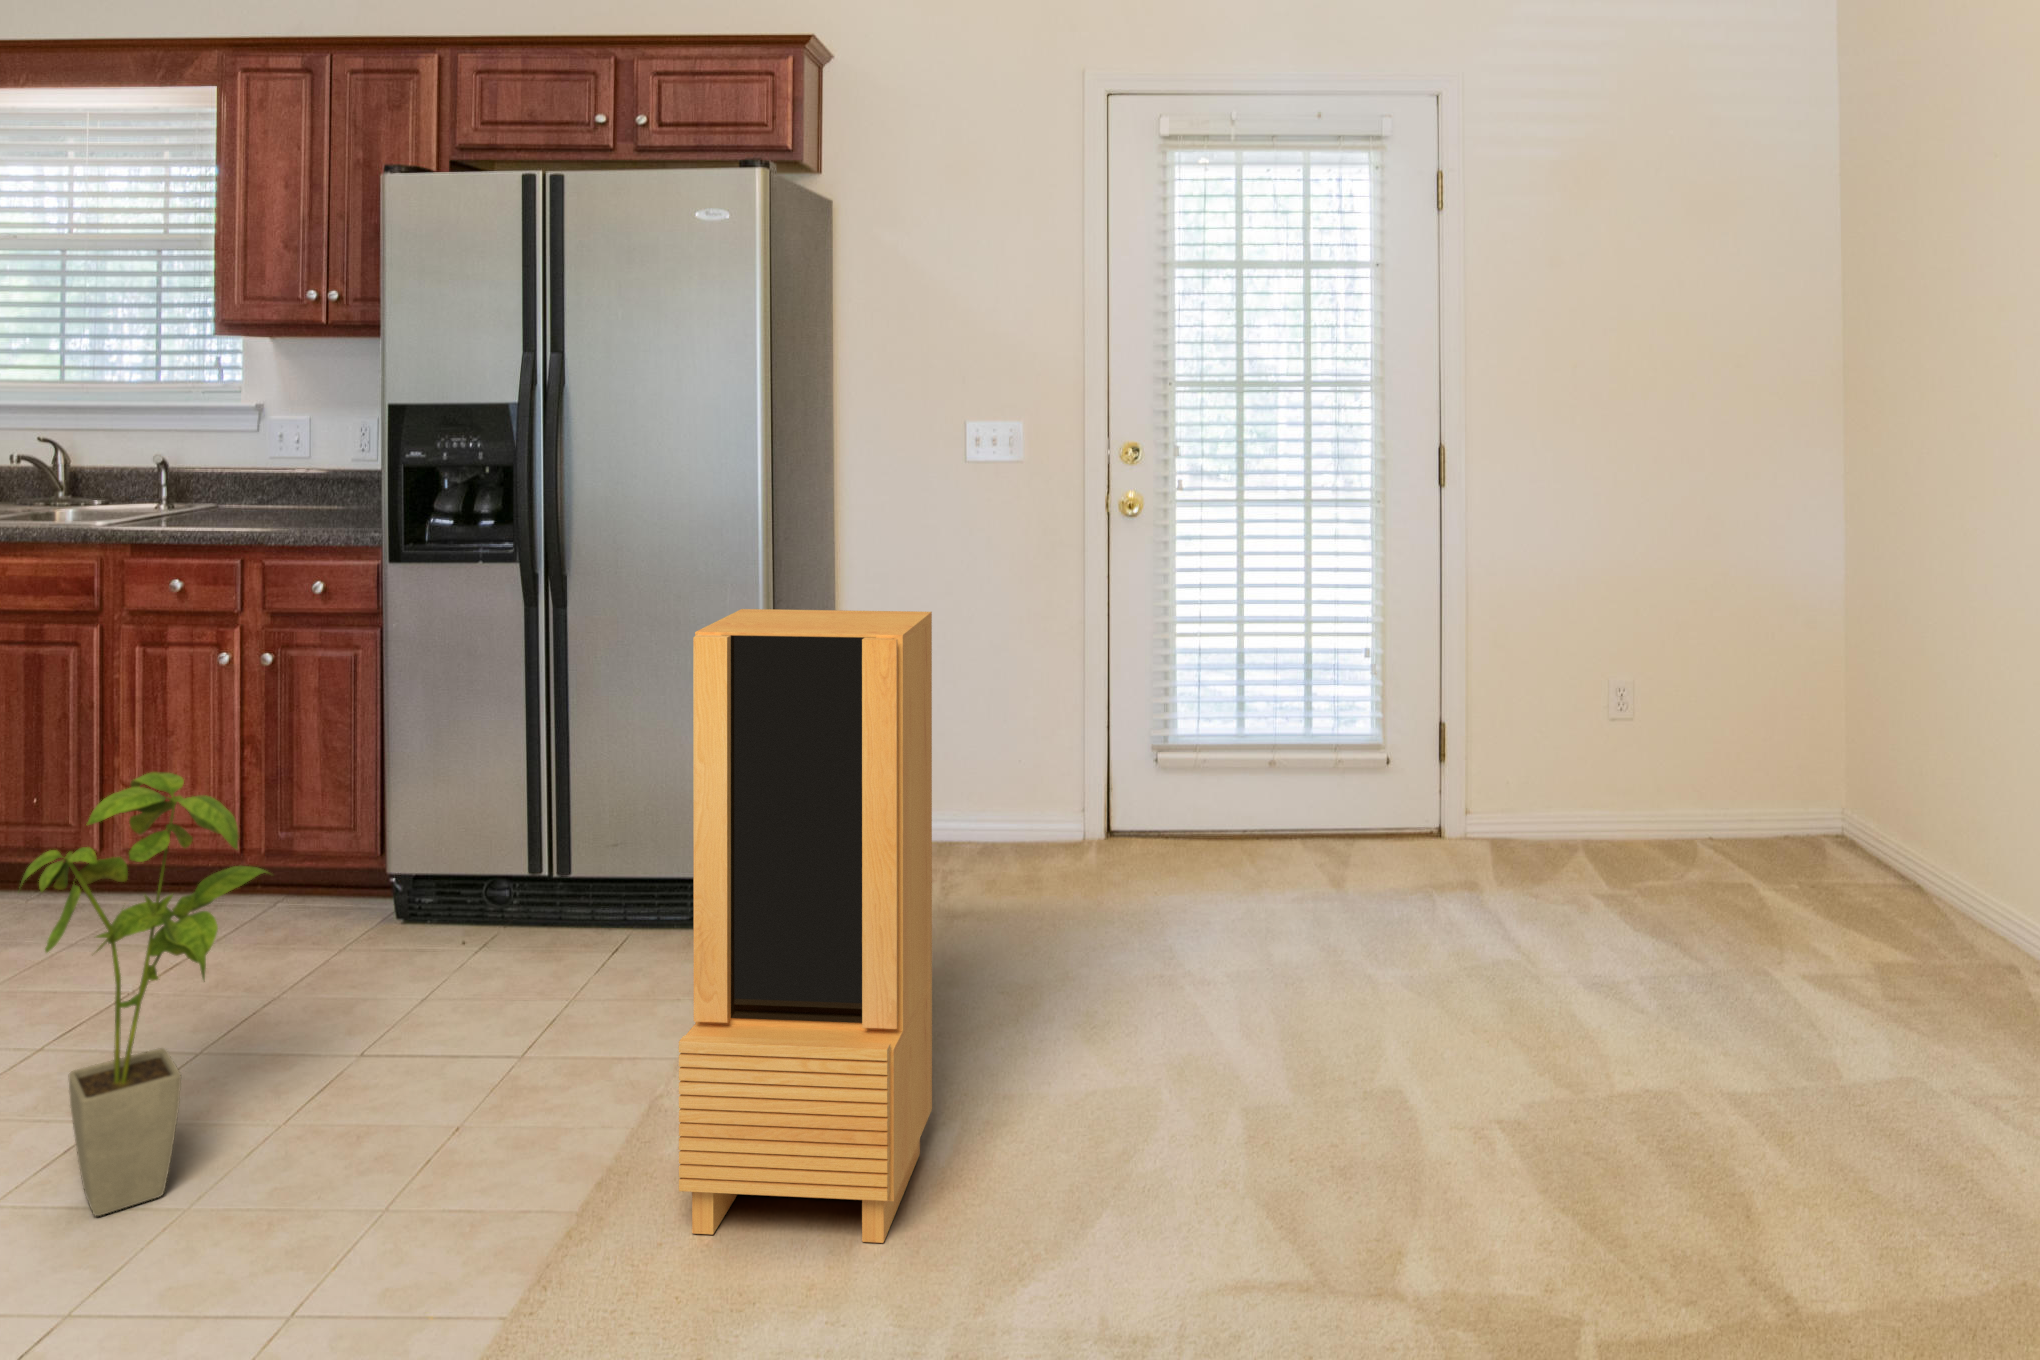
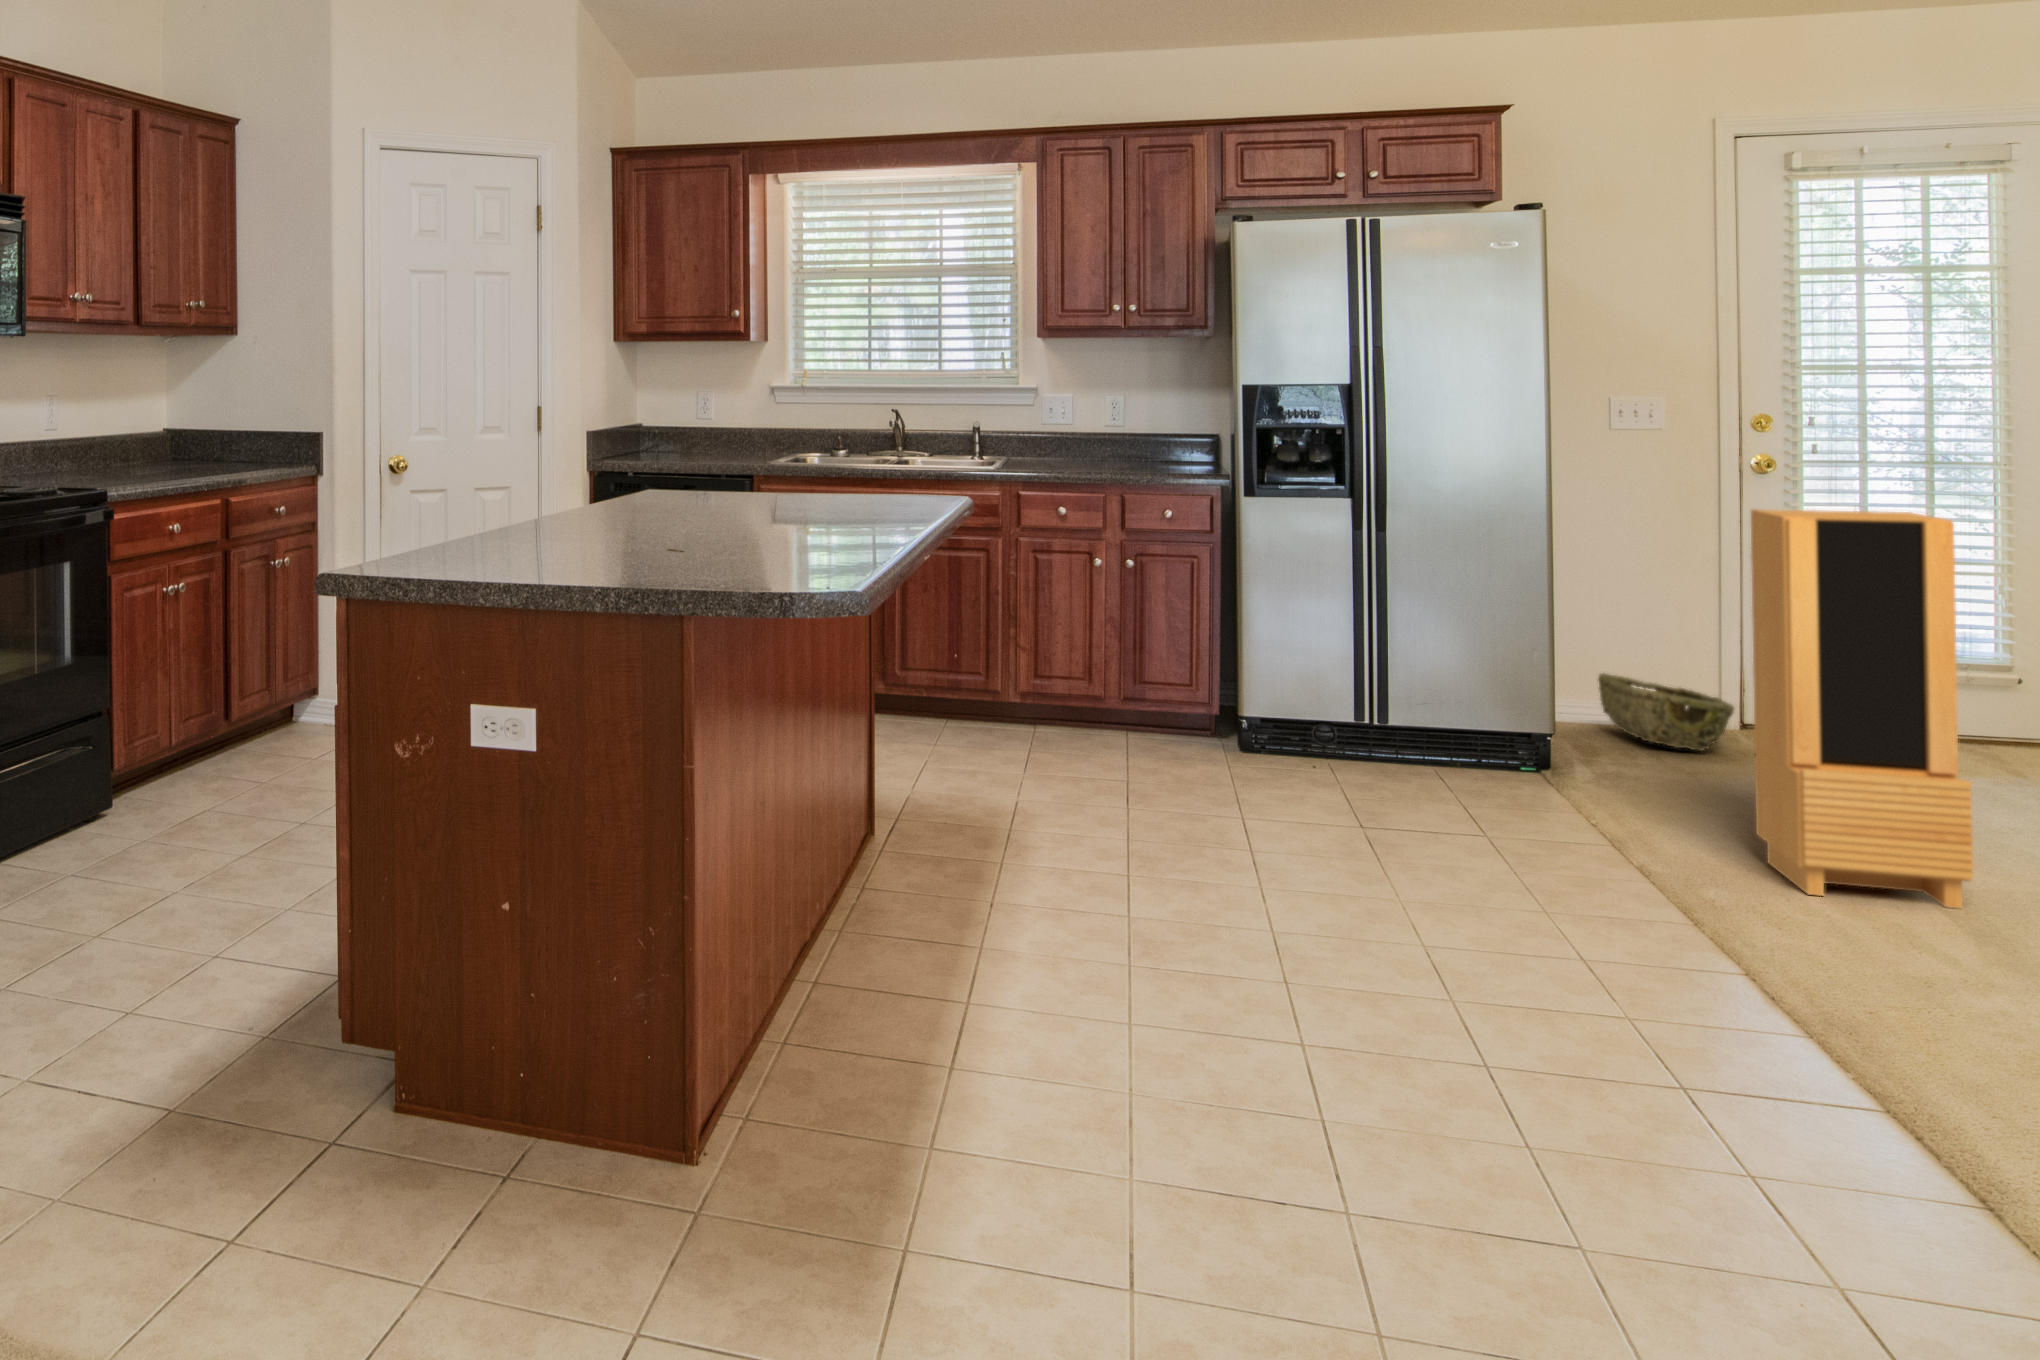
house plant: present [18,772,272,1216] -> none [1309,599,1460,859]
woven basket: none [919,775,1039,886] -> present [1598,673,1734,751]

